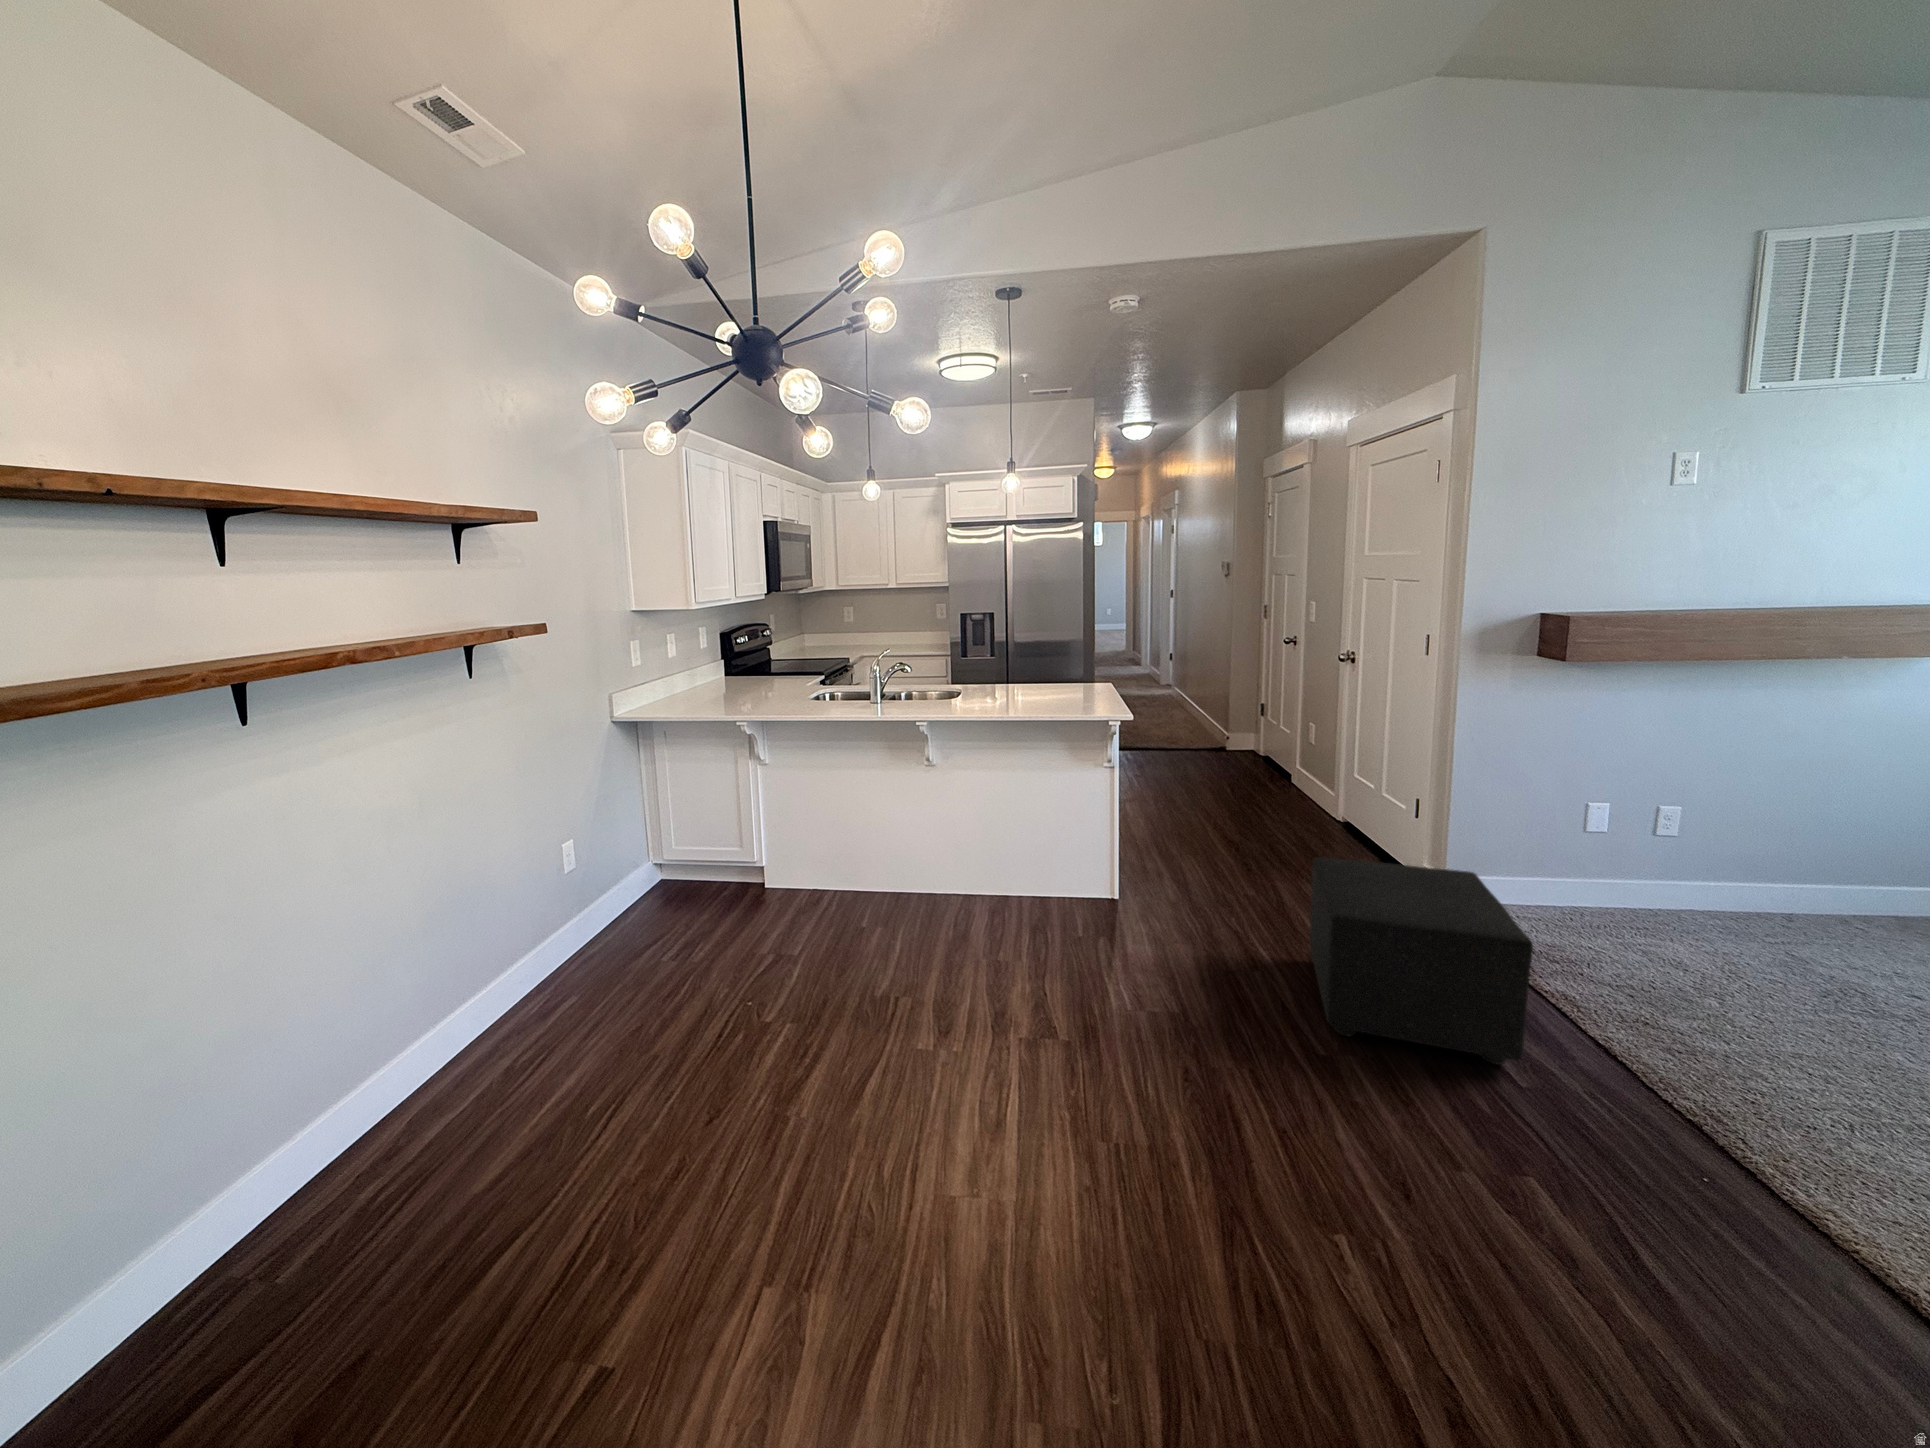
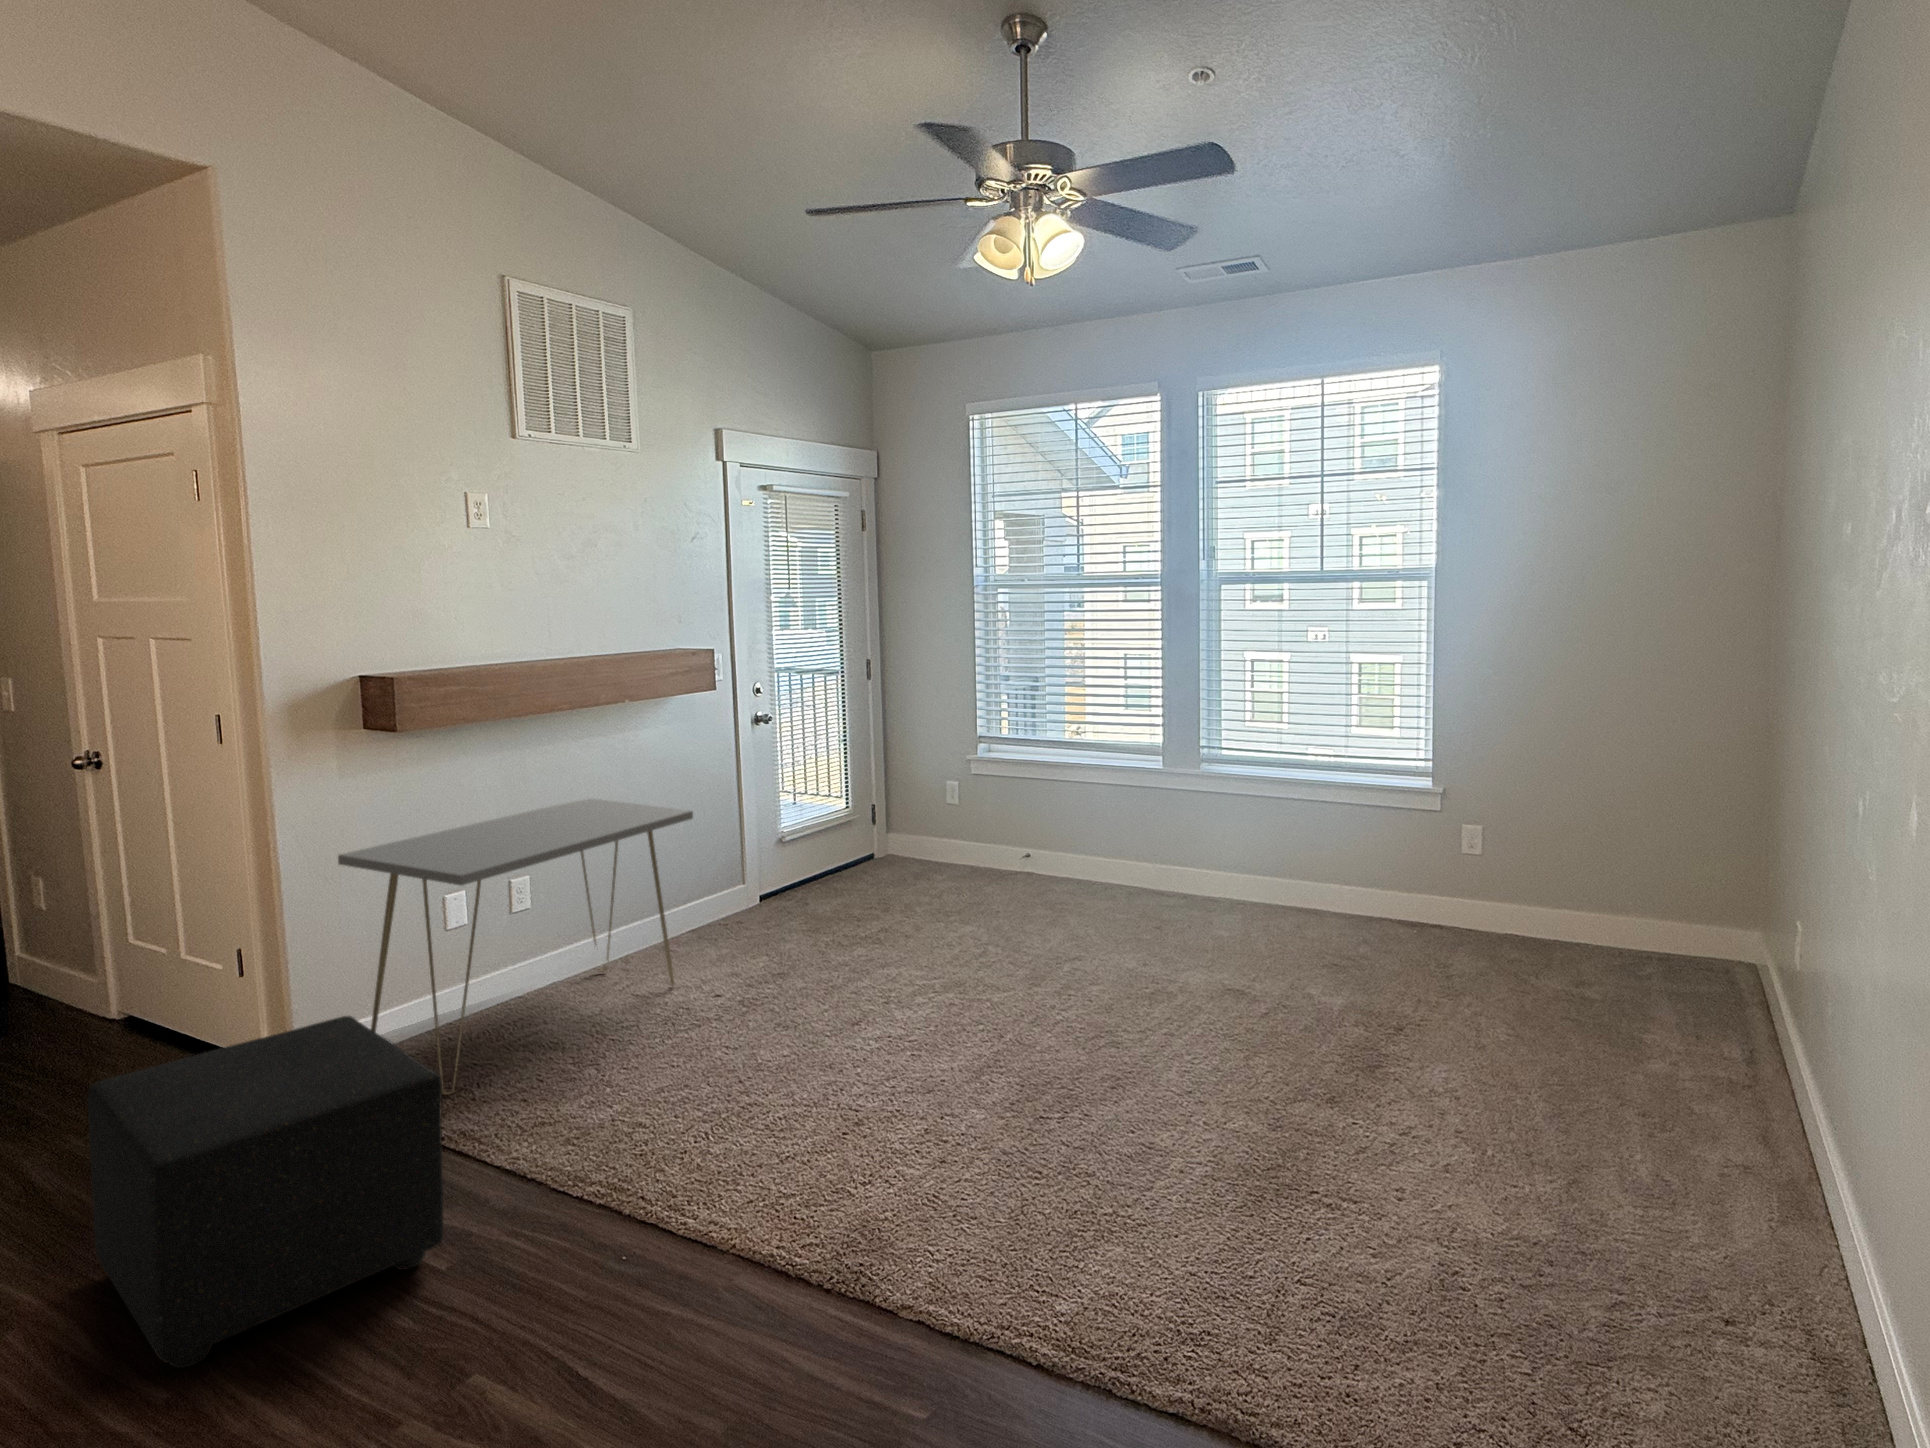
console table: none [1489,755,1921,965] -> present [338,799,693,1095]

